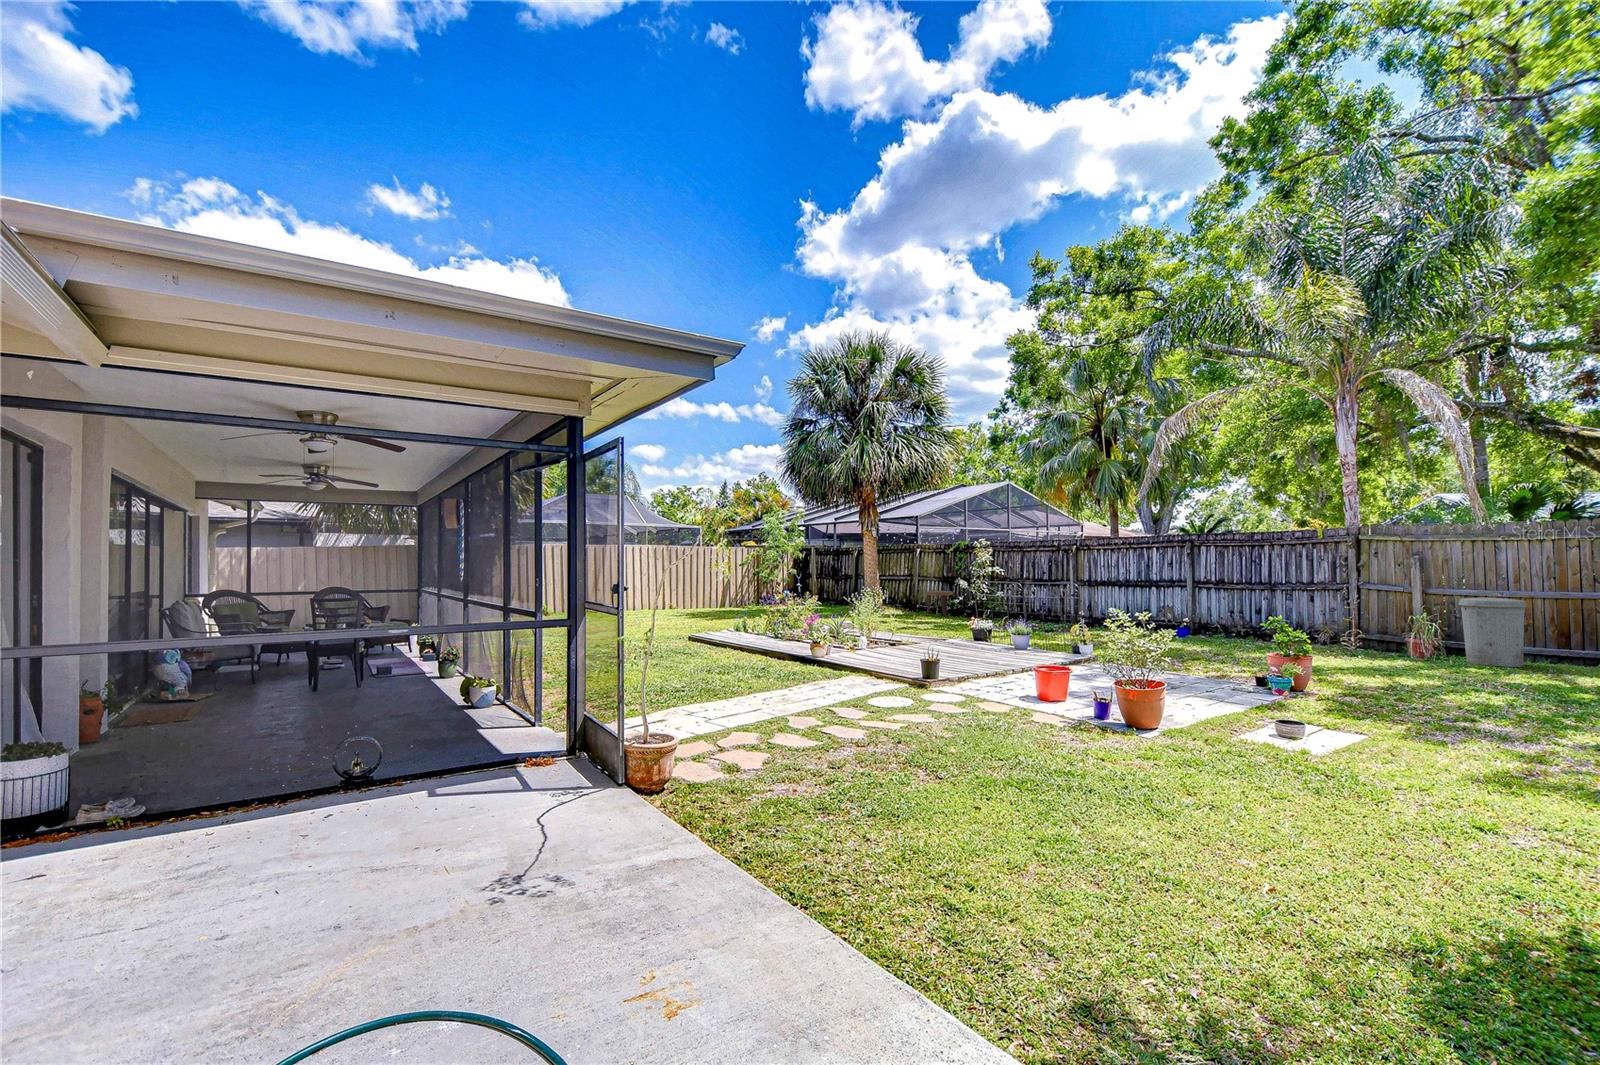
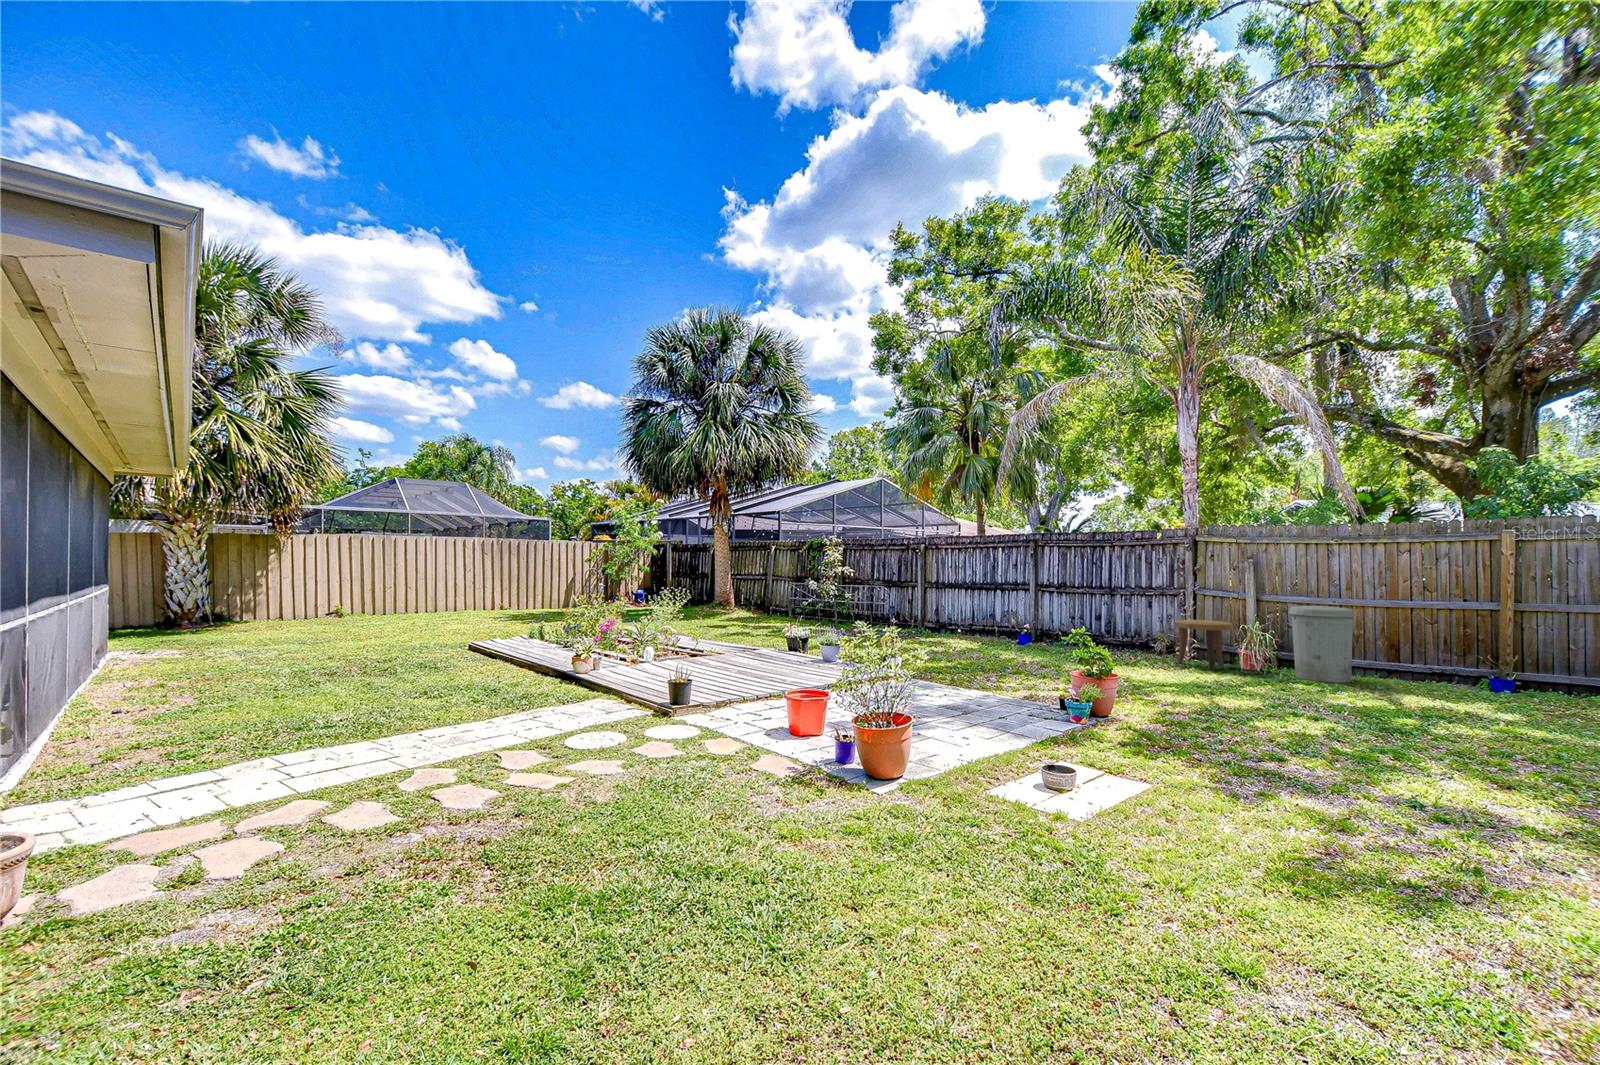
side table: present [925,591,953,617] -> present [1175,620,1233,670]

